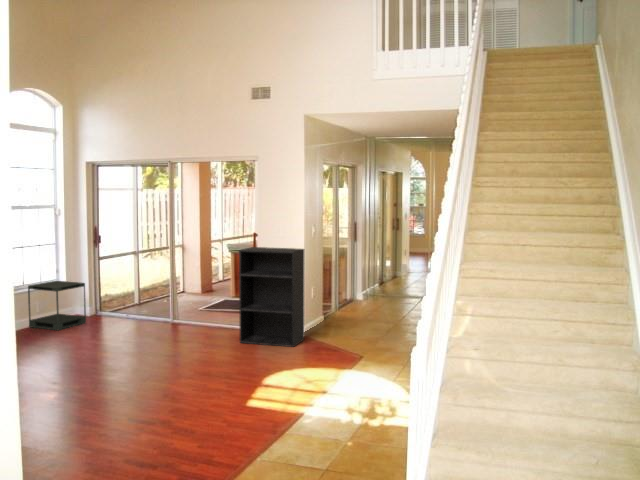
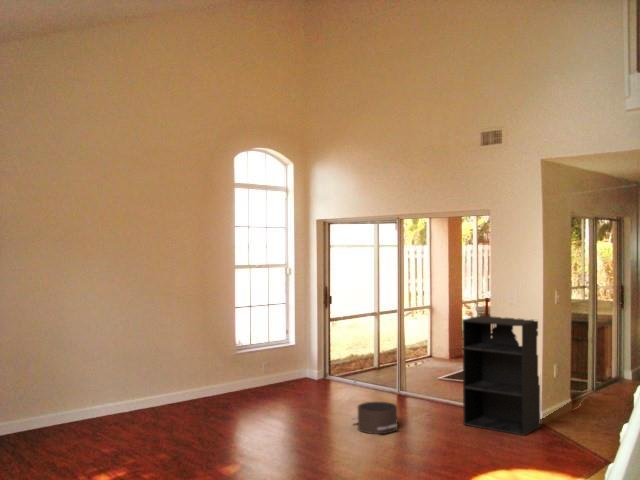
side table: present [28,281,86,330] -> none [258,342,312,395]
pouf: none [136,328,184,356] -> present [353,402,398,434]

